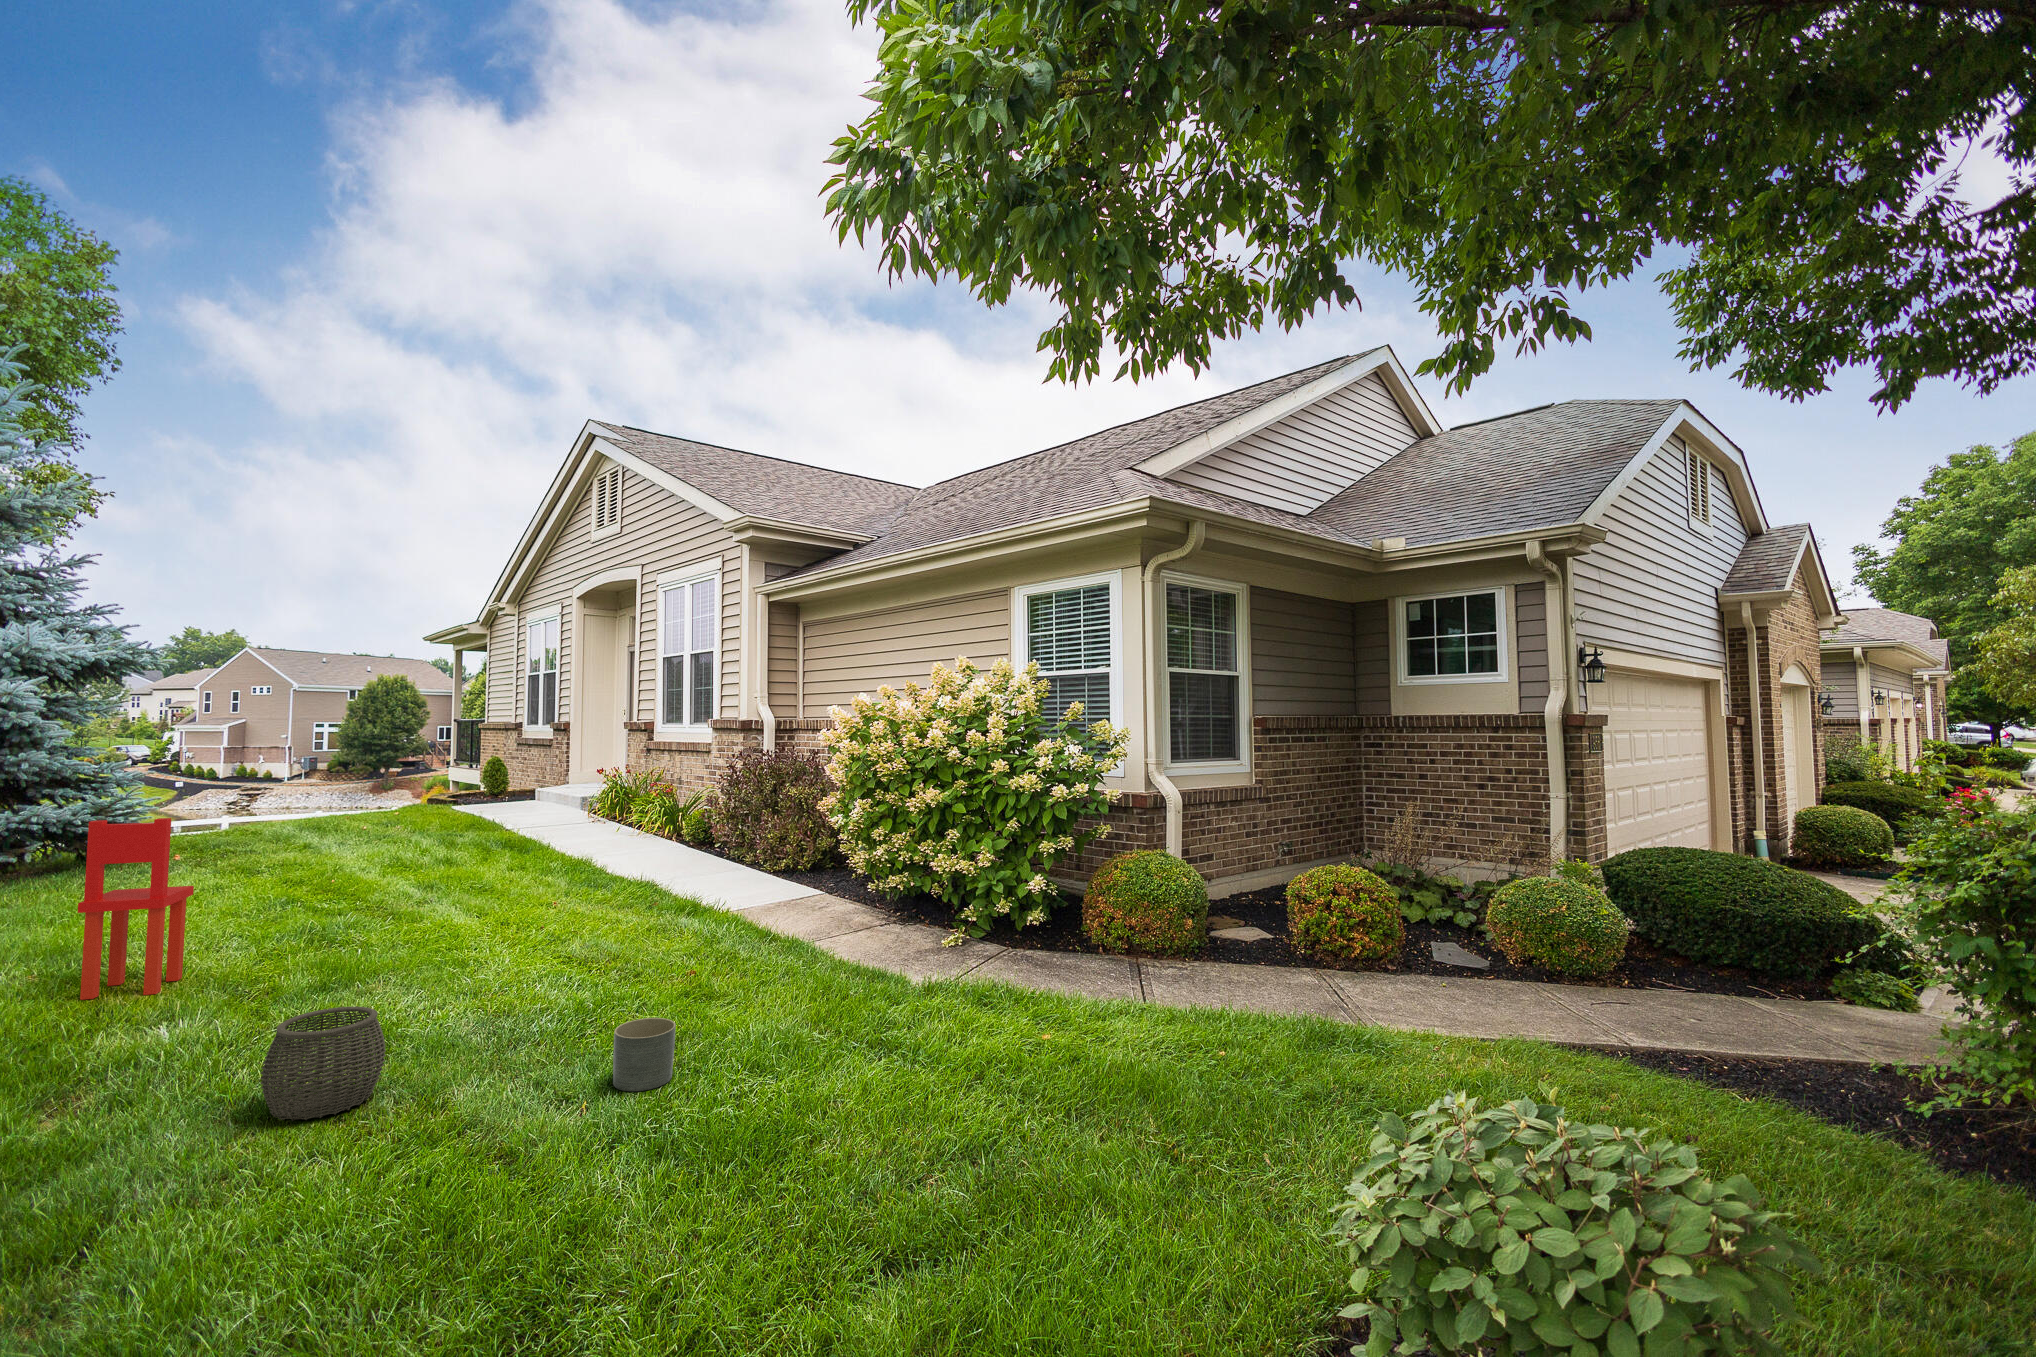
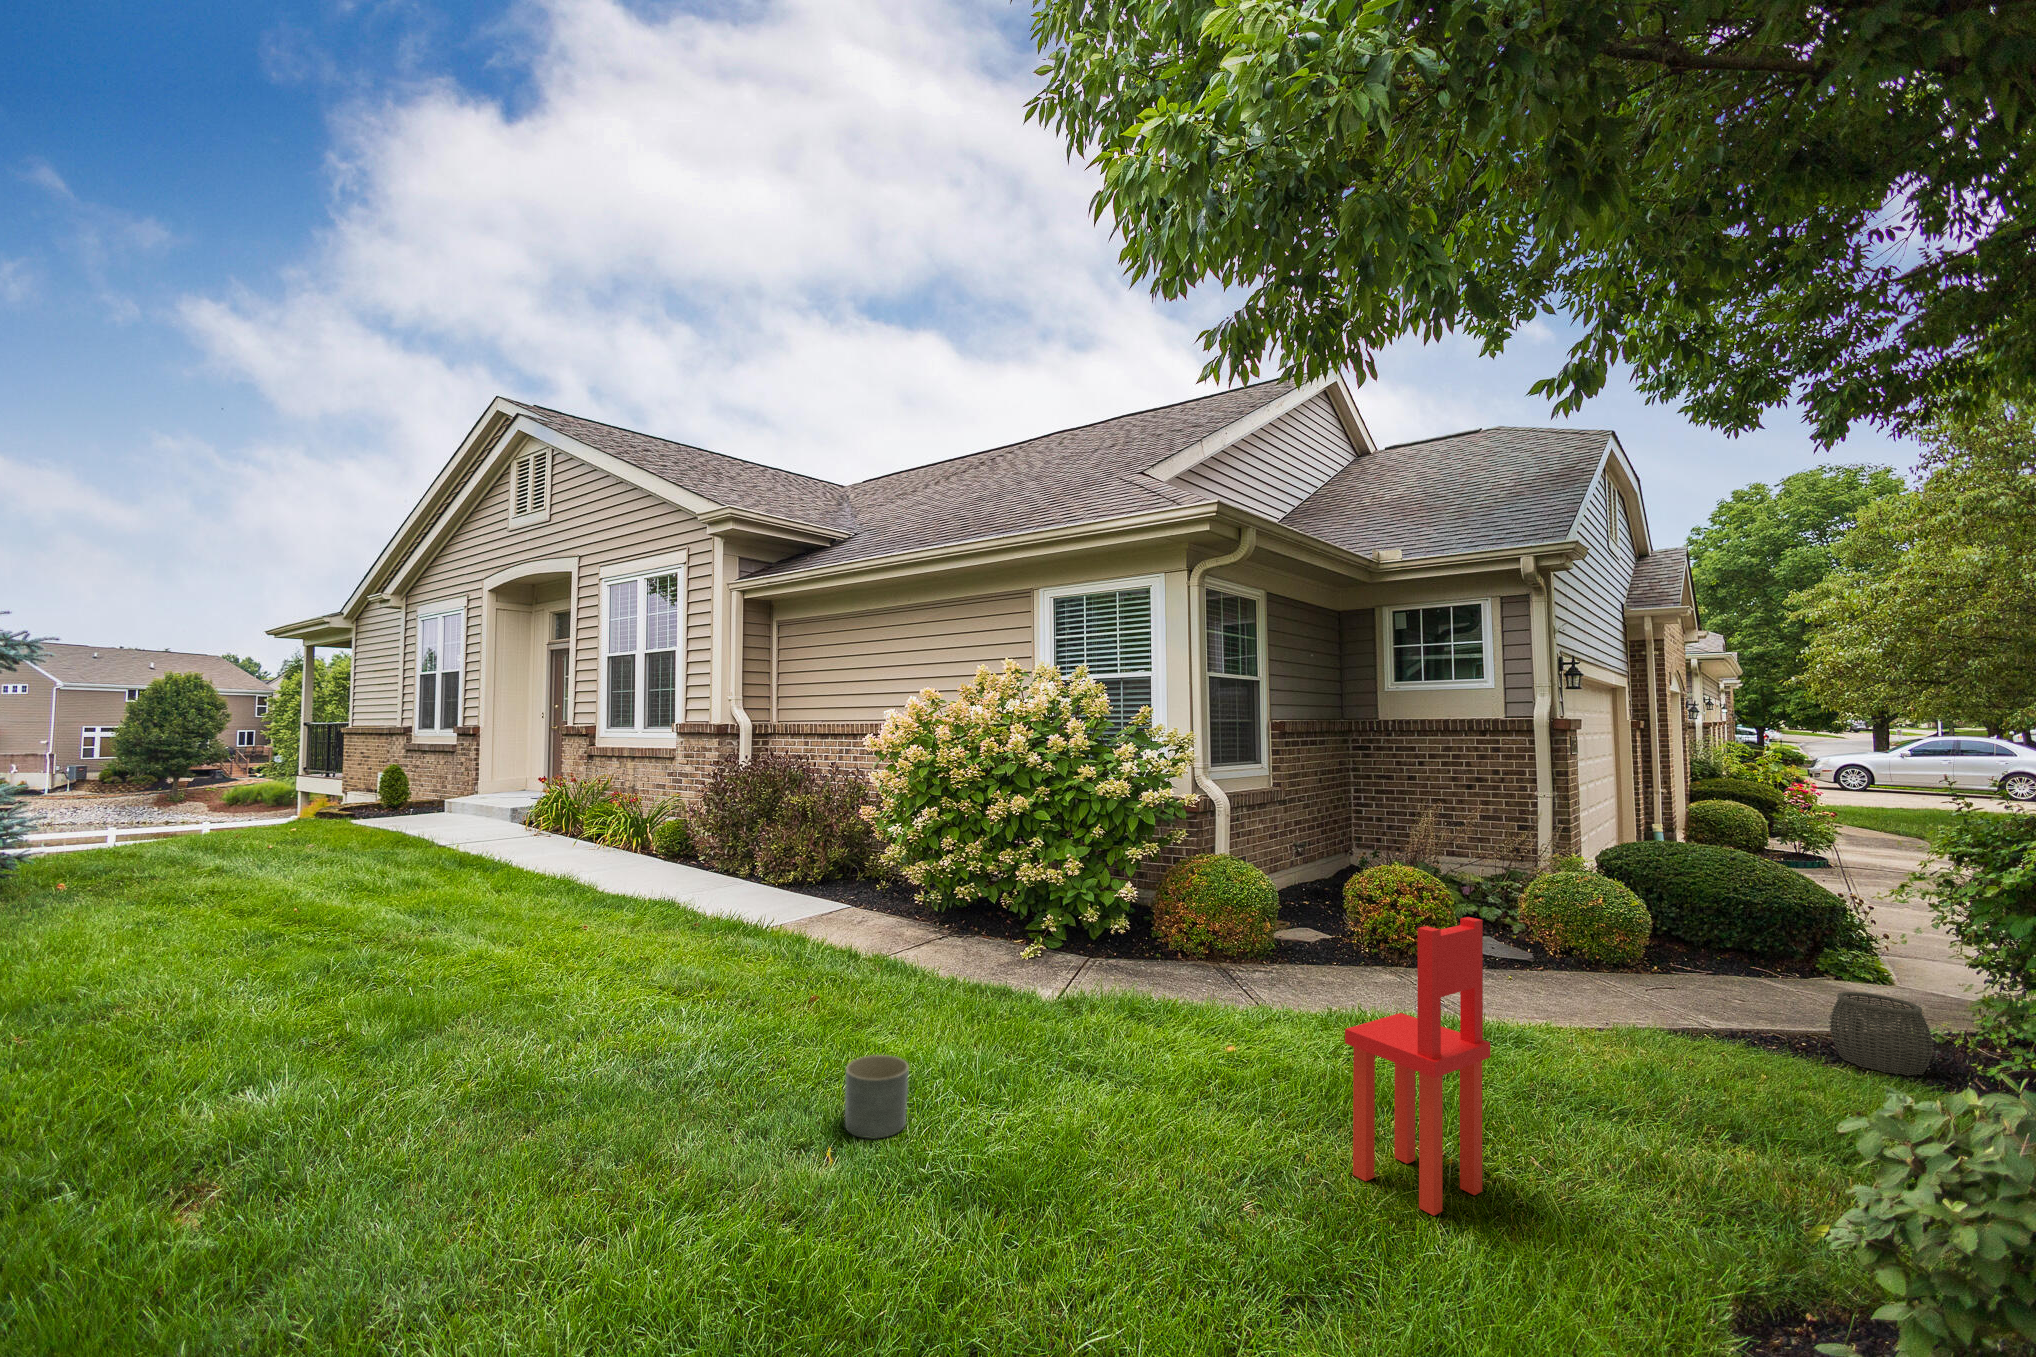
chair: present [78,818,194,1000] -> present [1345,917,1491,1216]
woven basket: present [260,1007,386,1121] -> present [1829,992,1934,1076]

